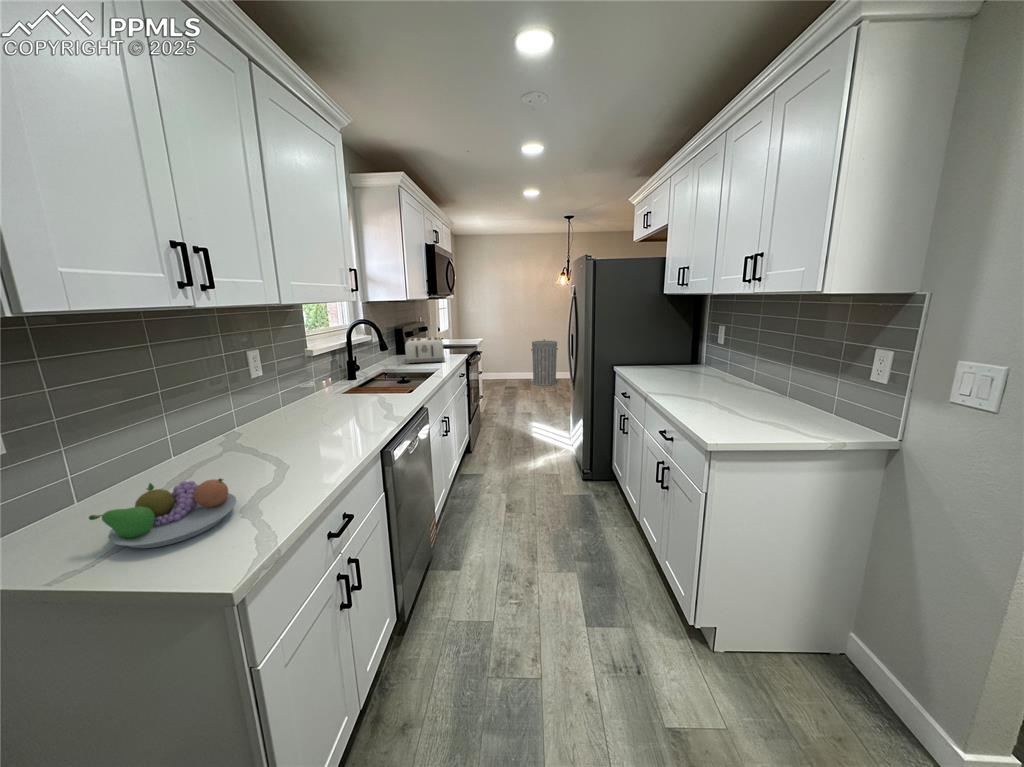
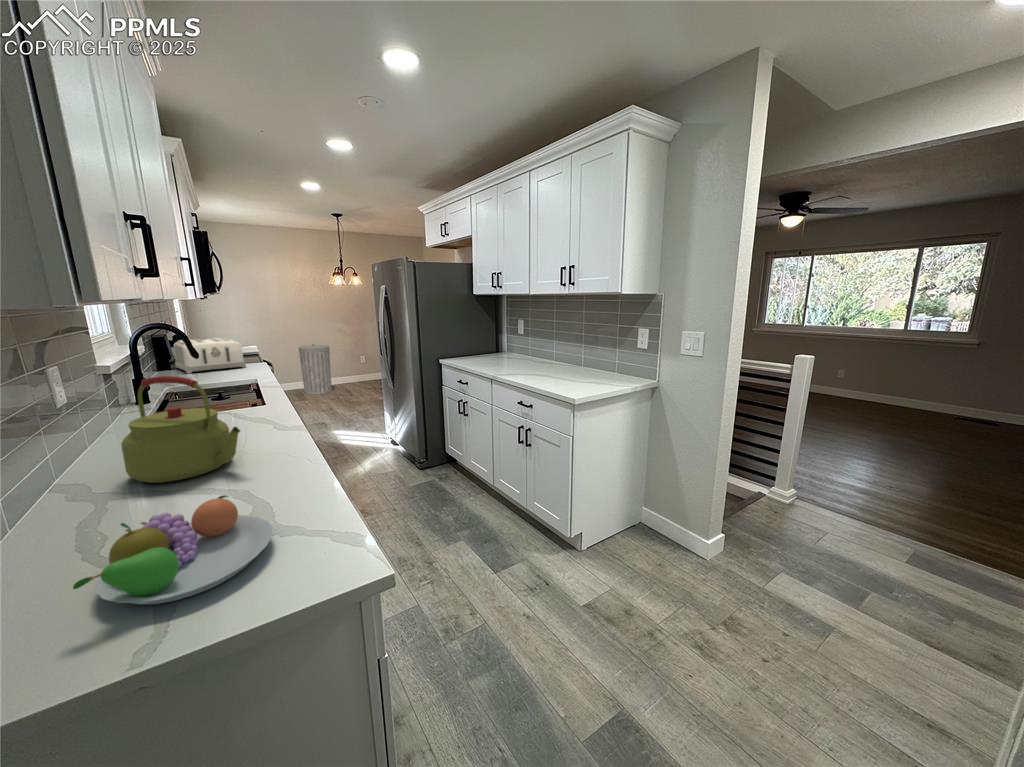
kettle: none [248,377,319,454] -> present [121,376,240,483]

